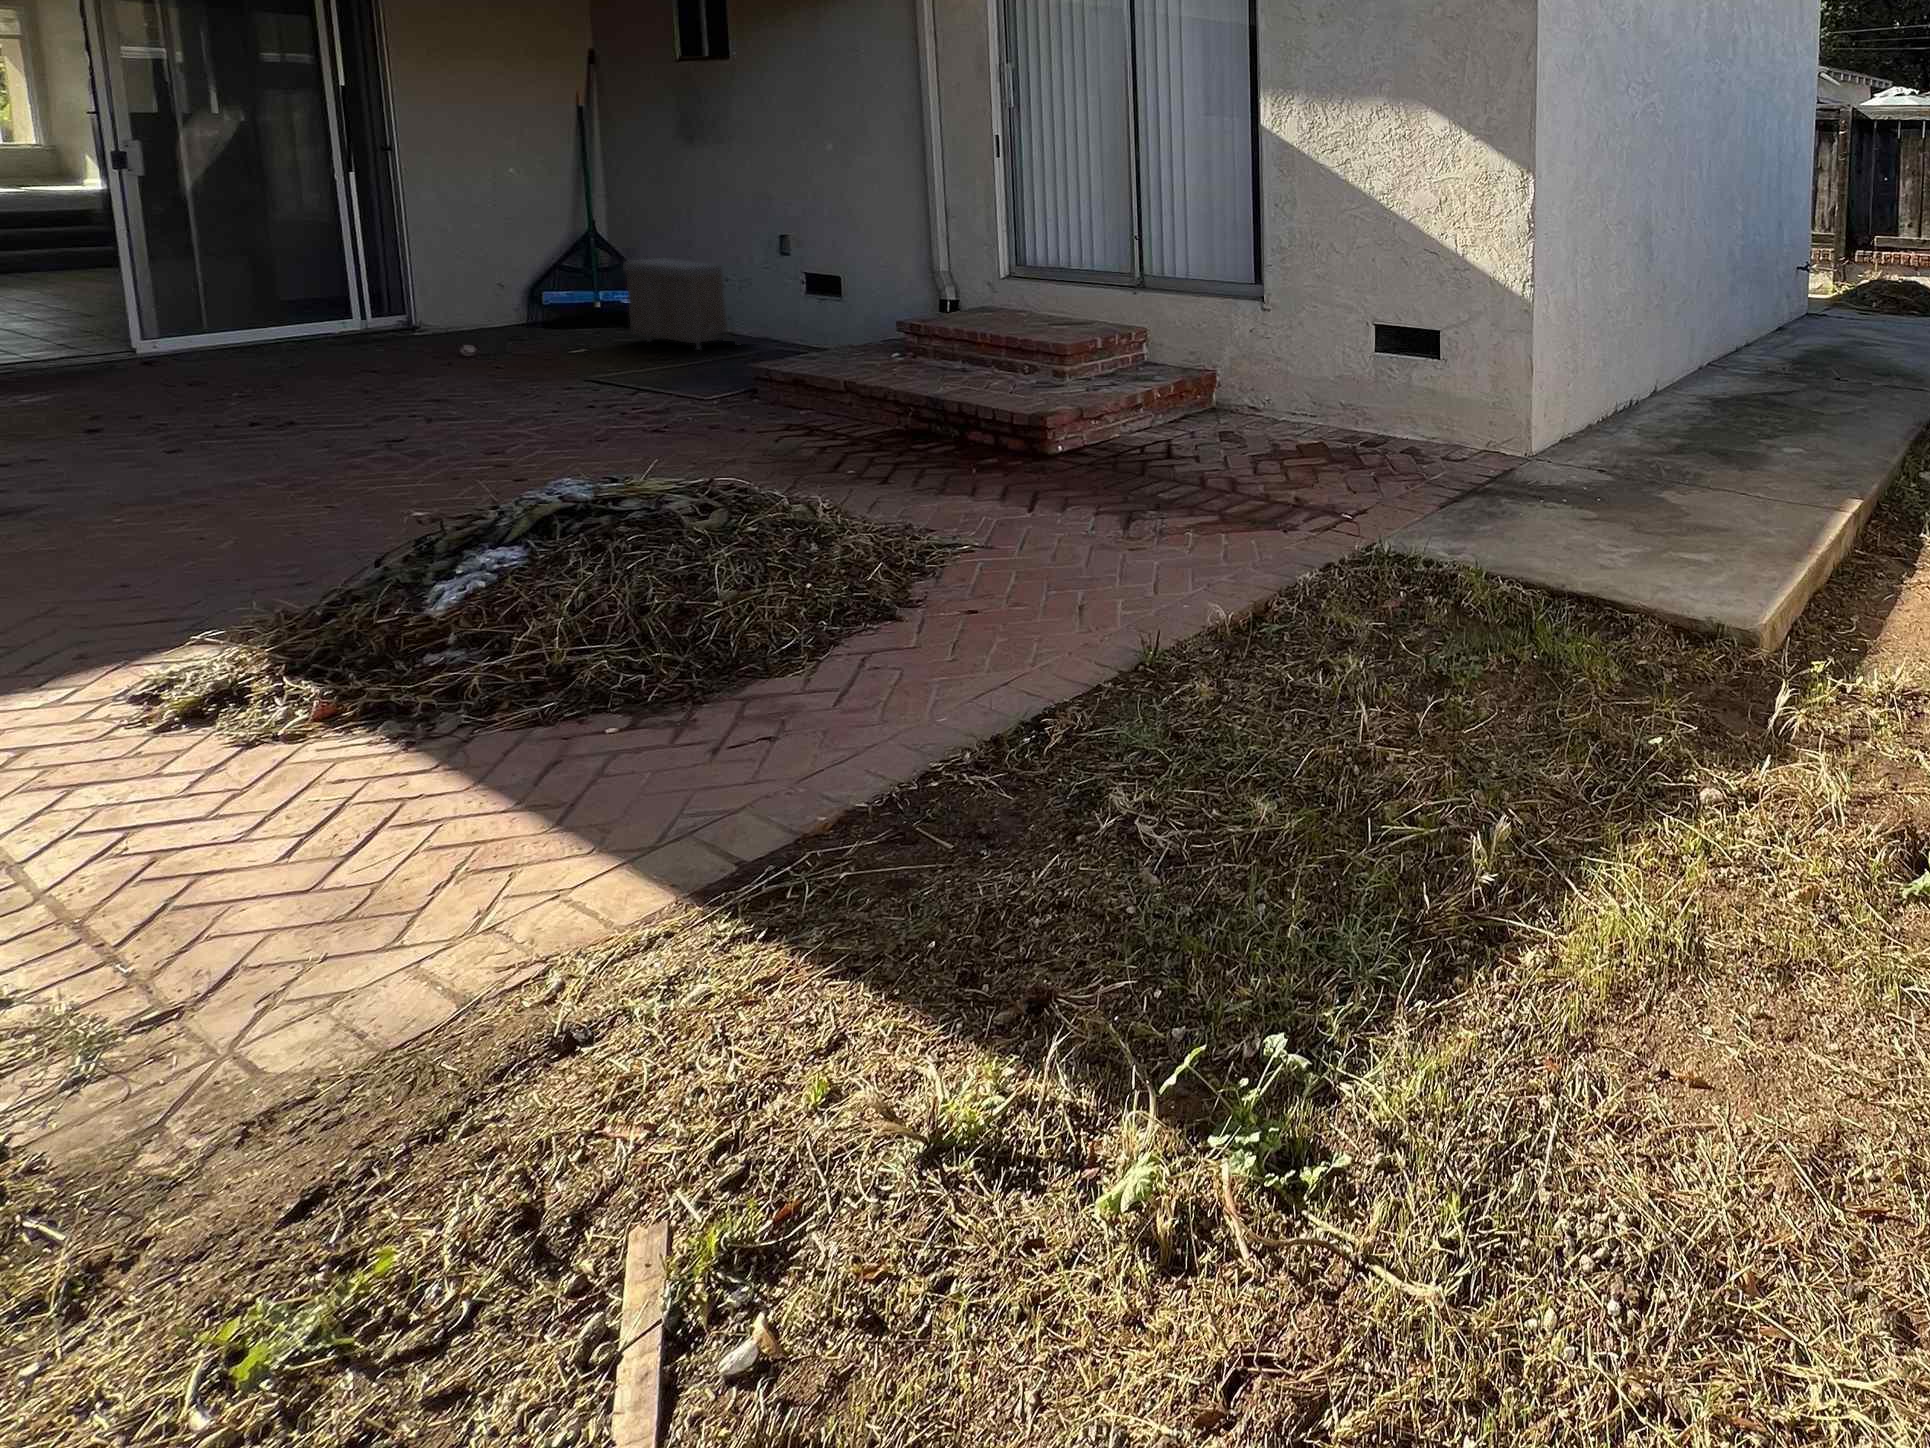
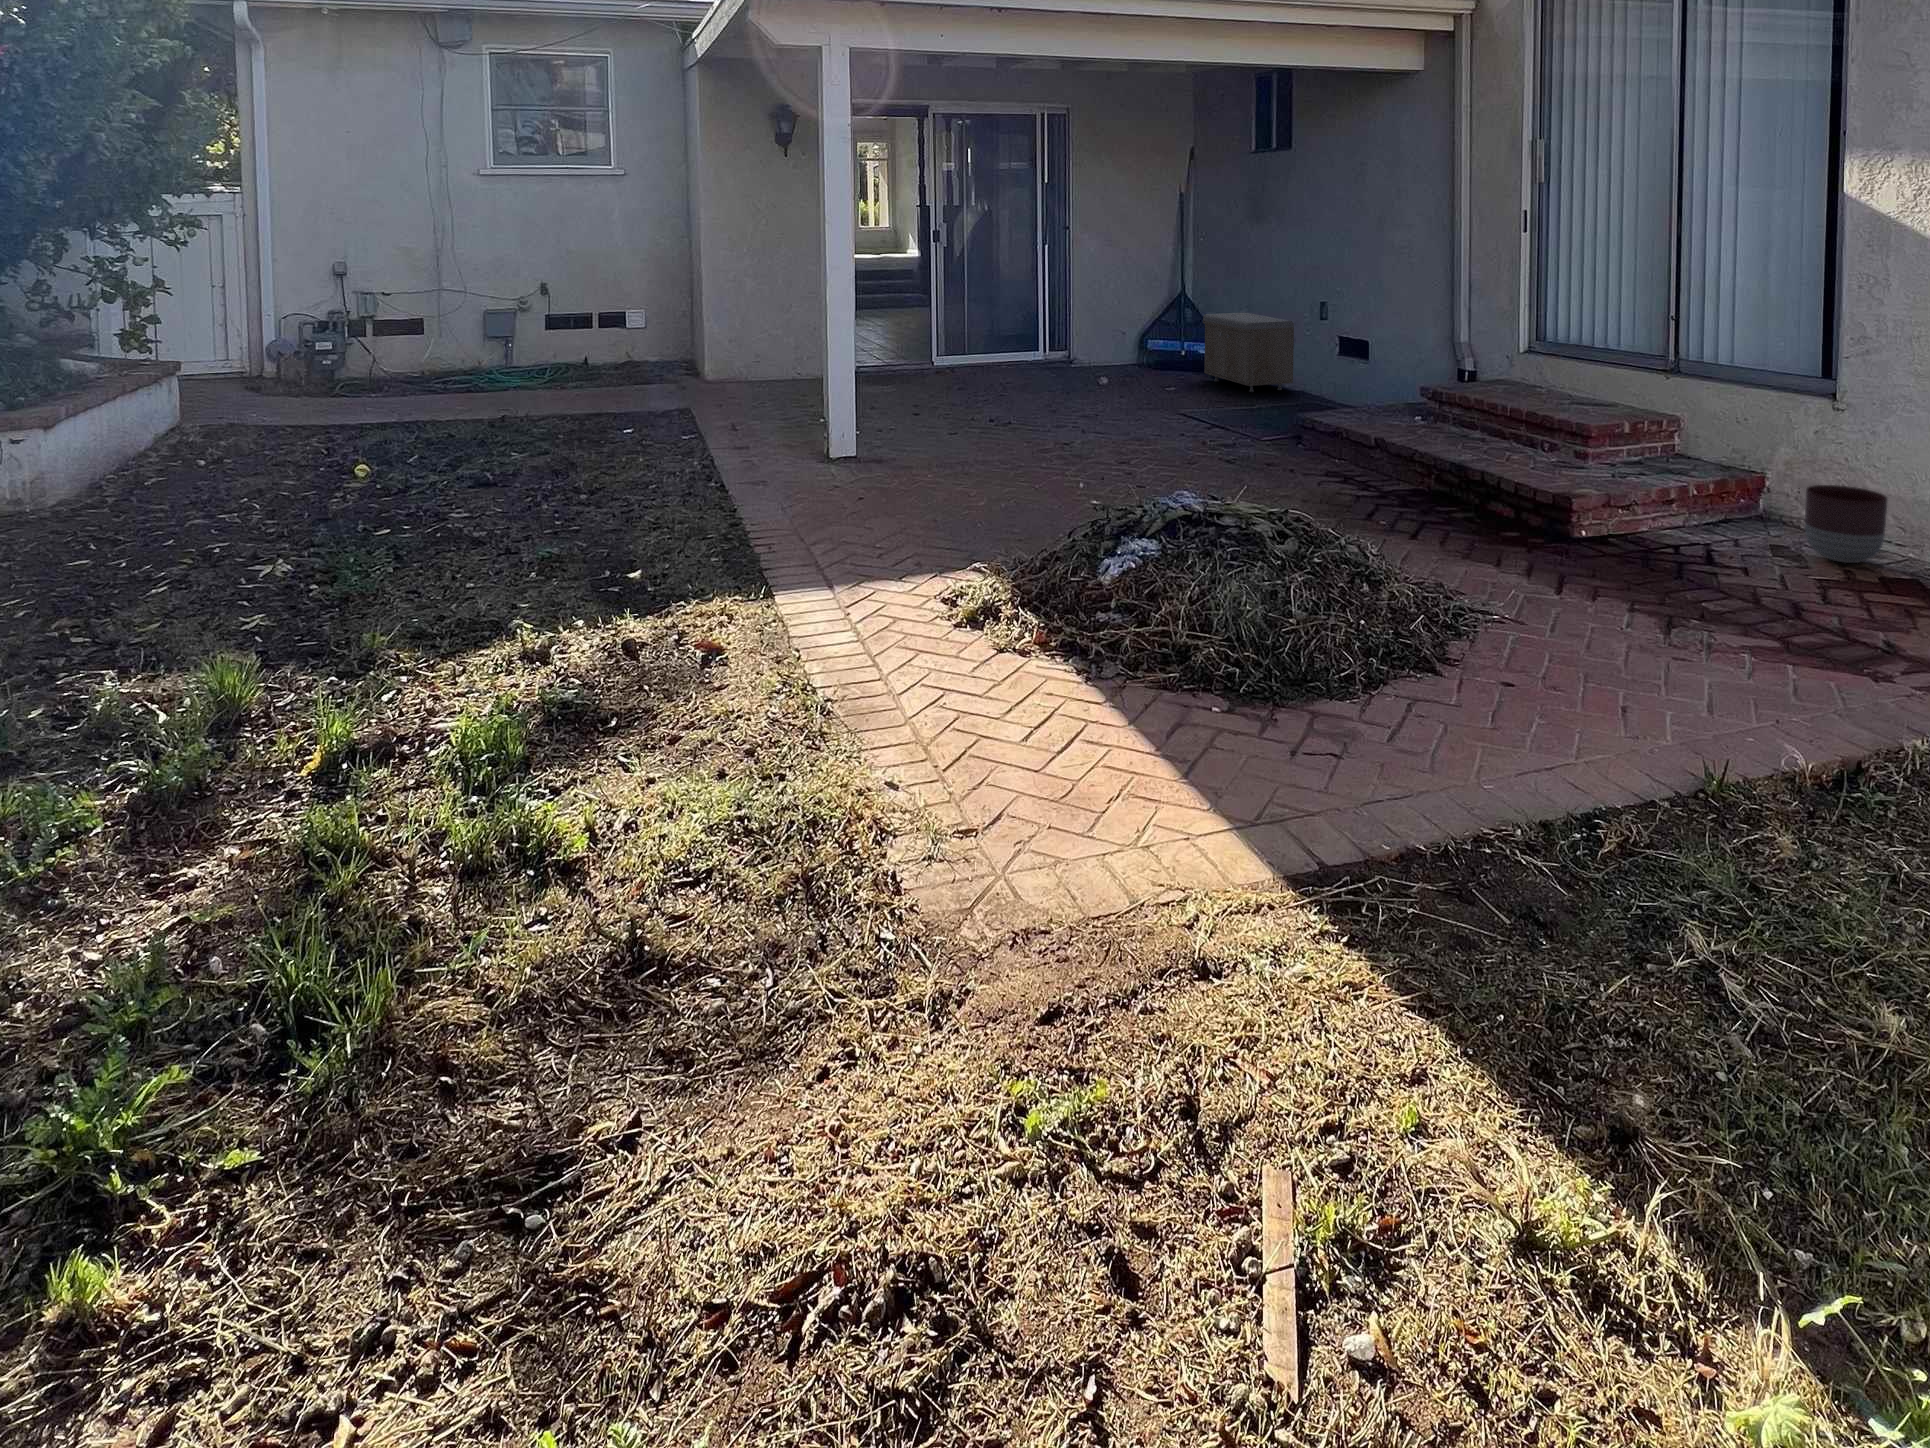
planter: none [1249,379,1308,444] -> present [1805,485,1887,563]

